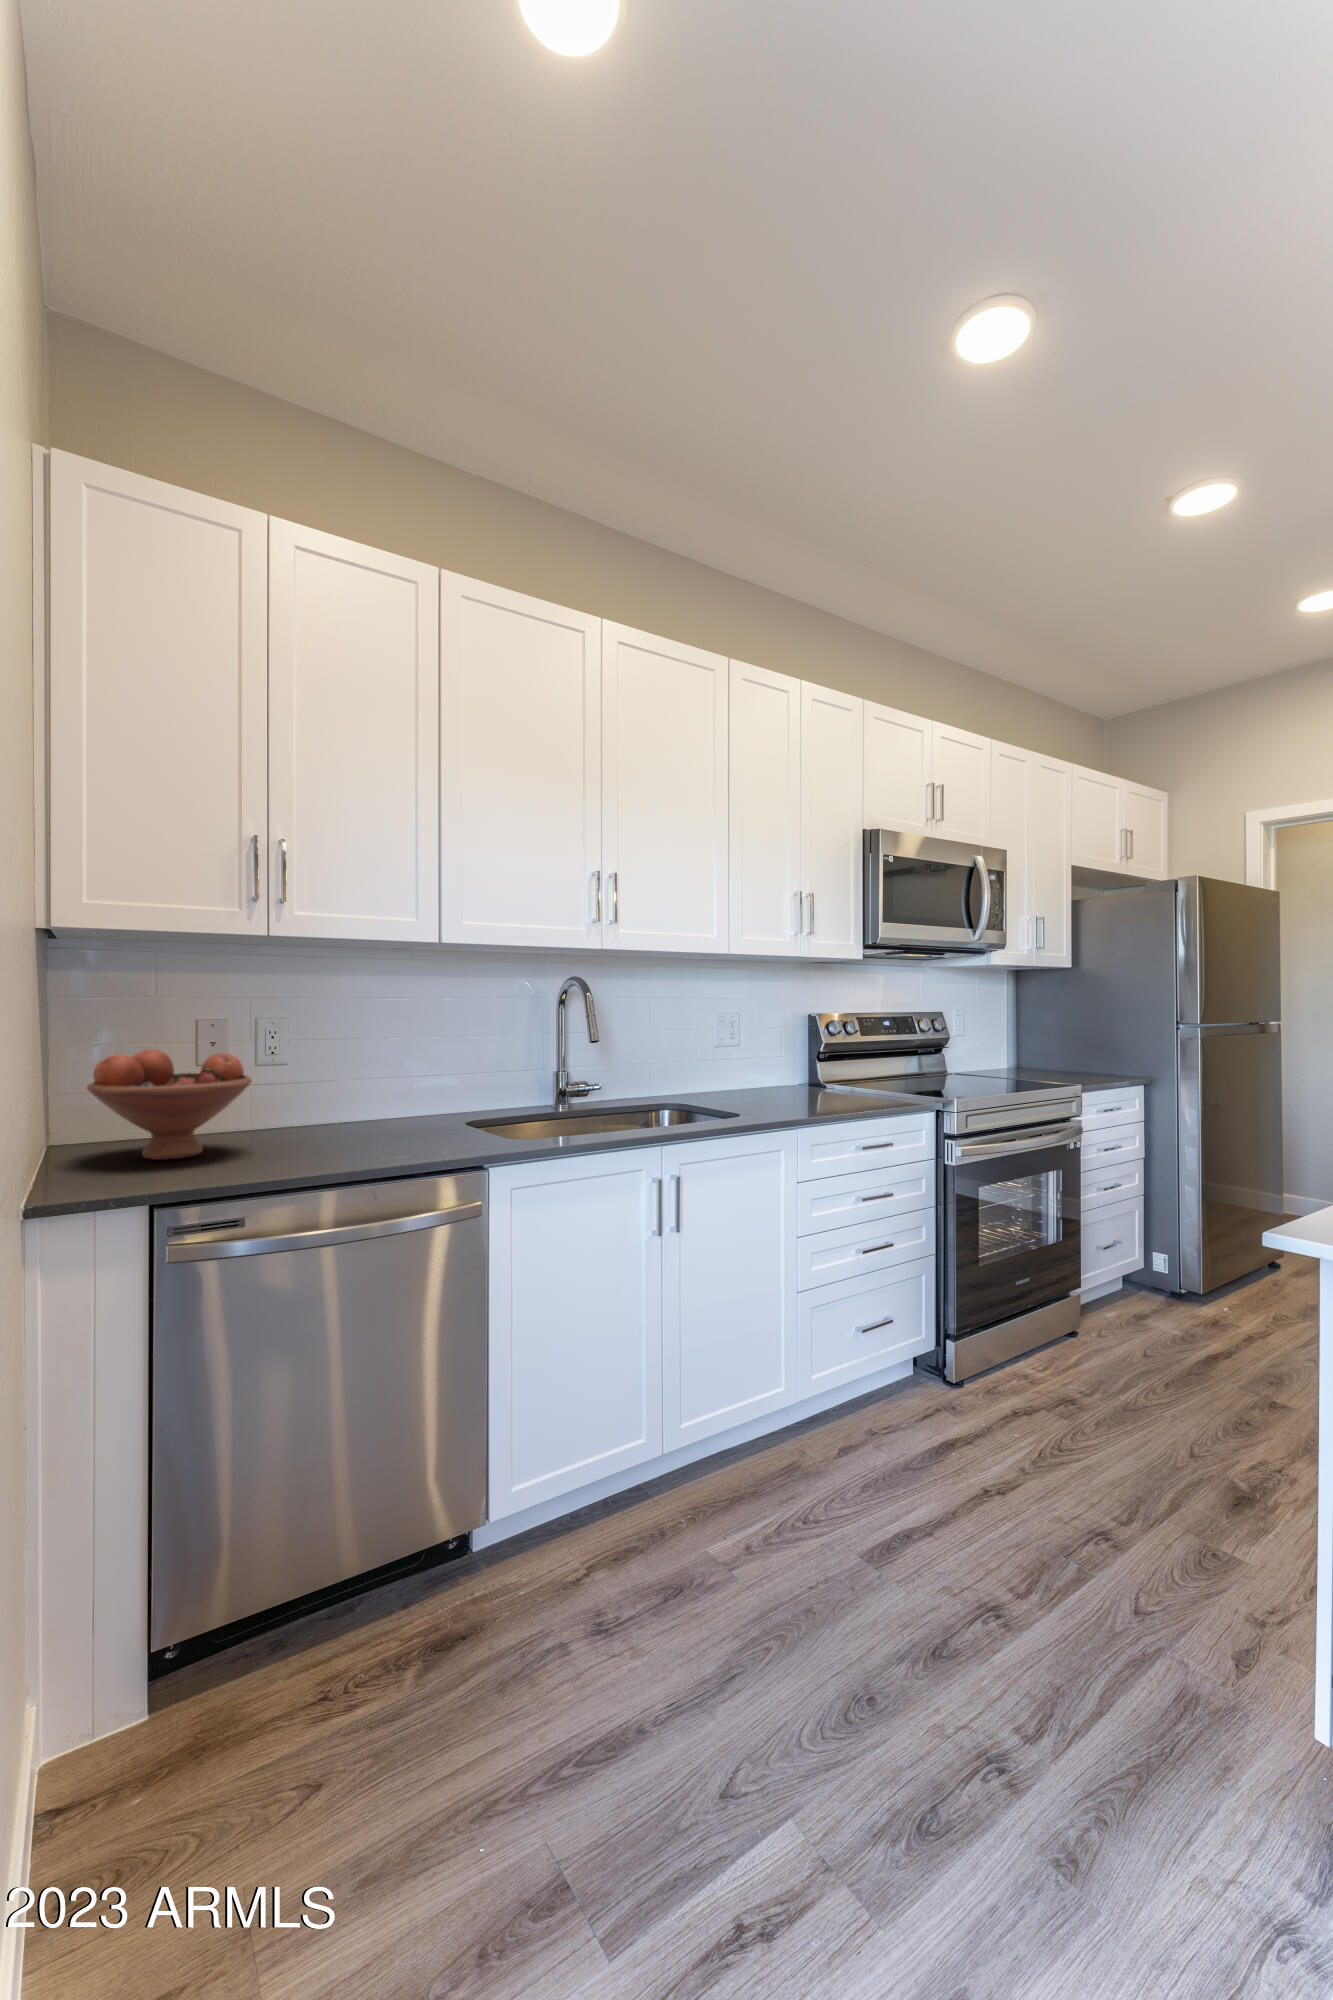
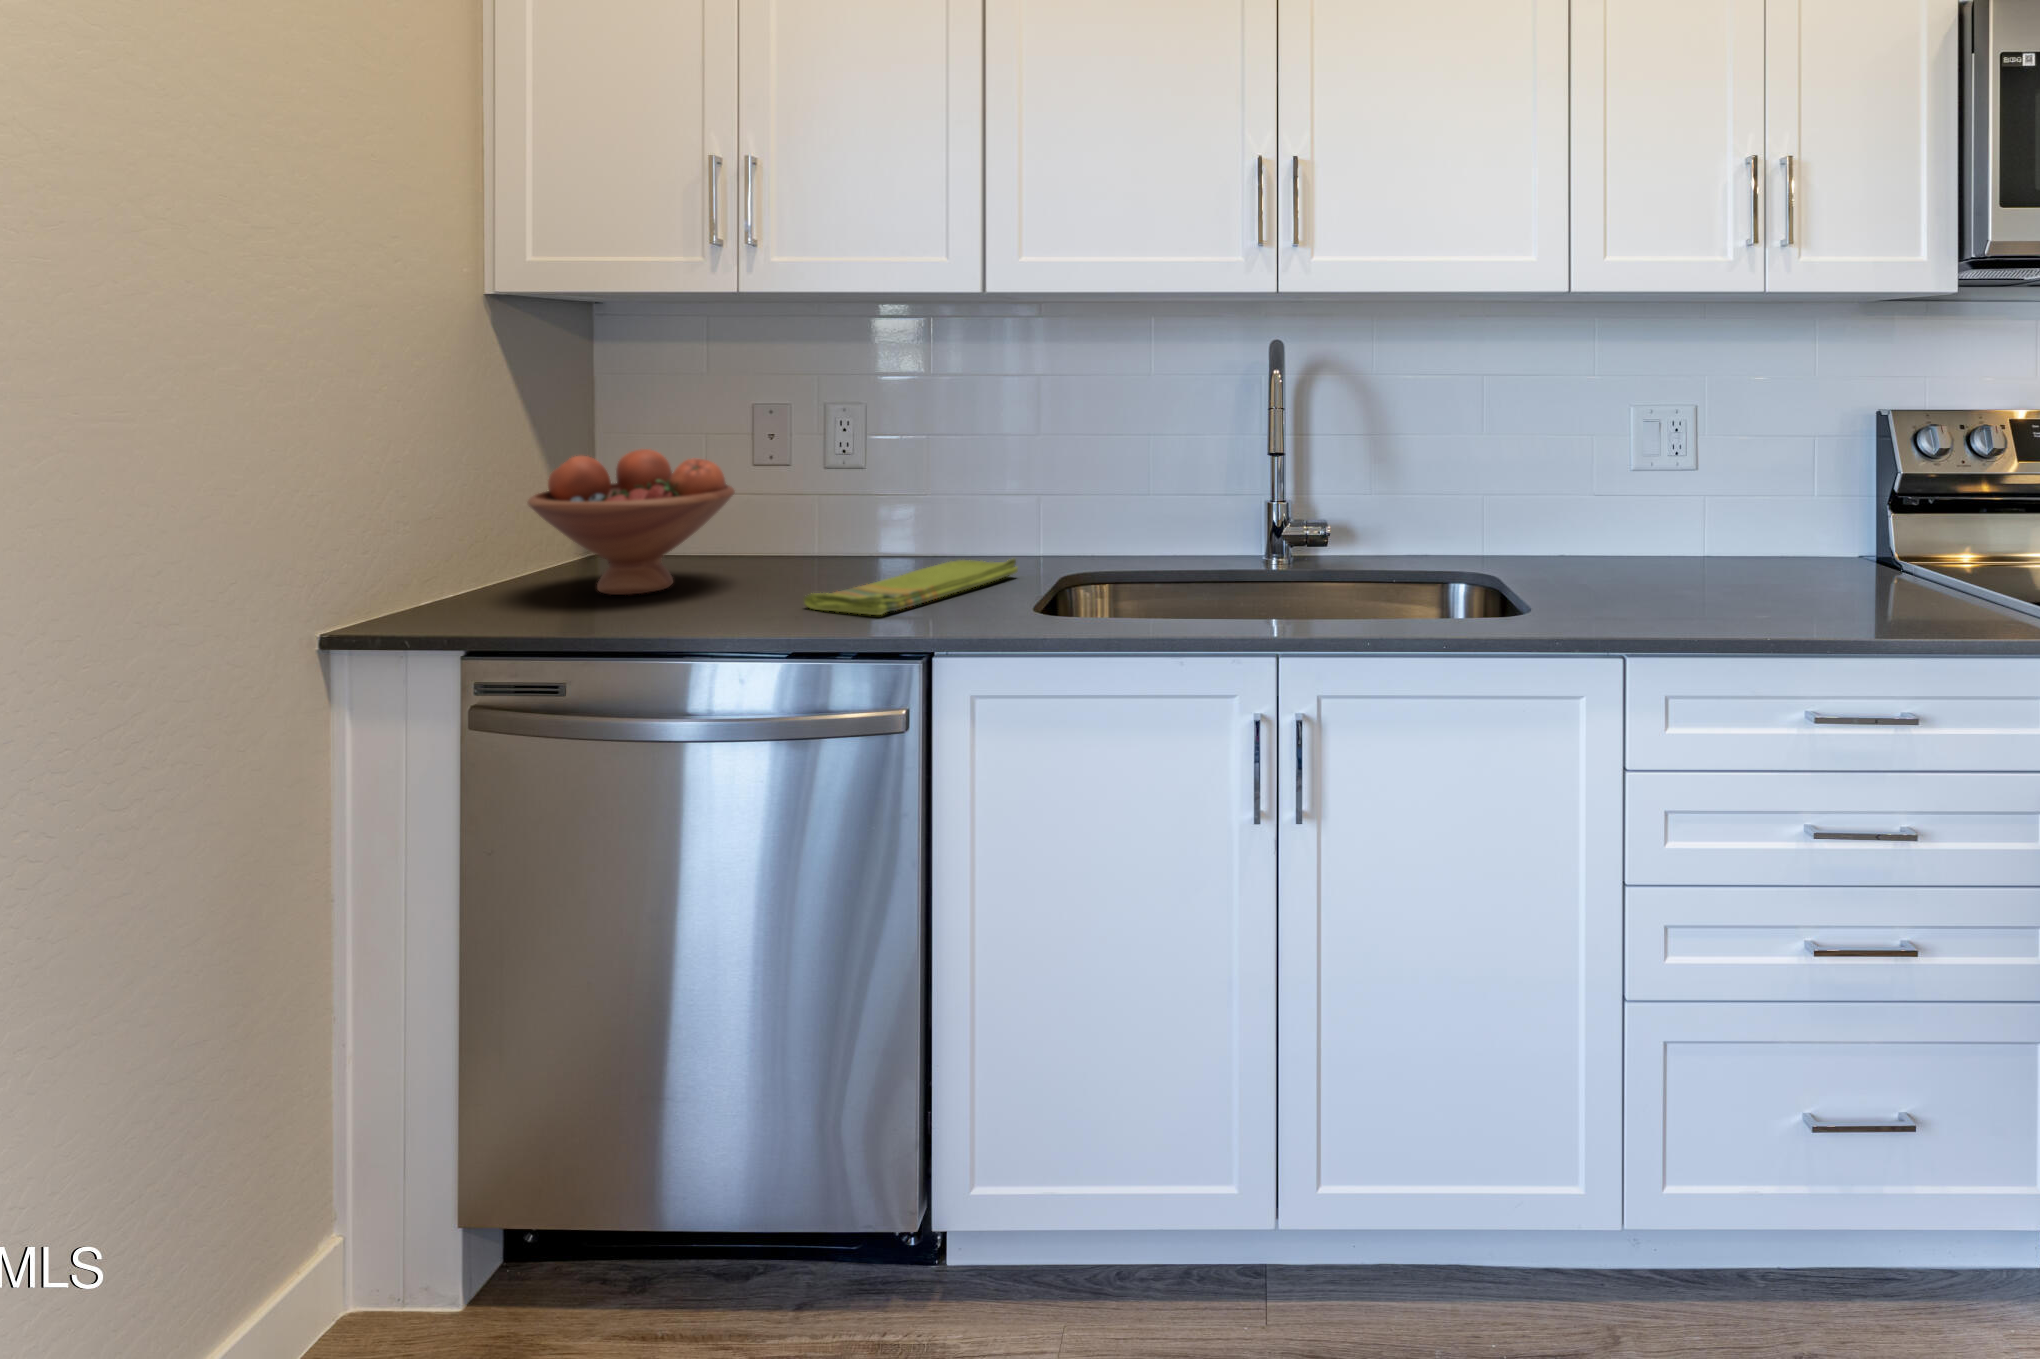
dish towel: none [346,1114,426,1151] -> present [804,559,1018,615]

